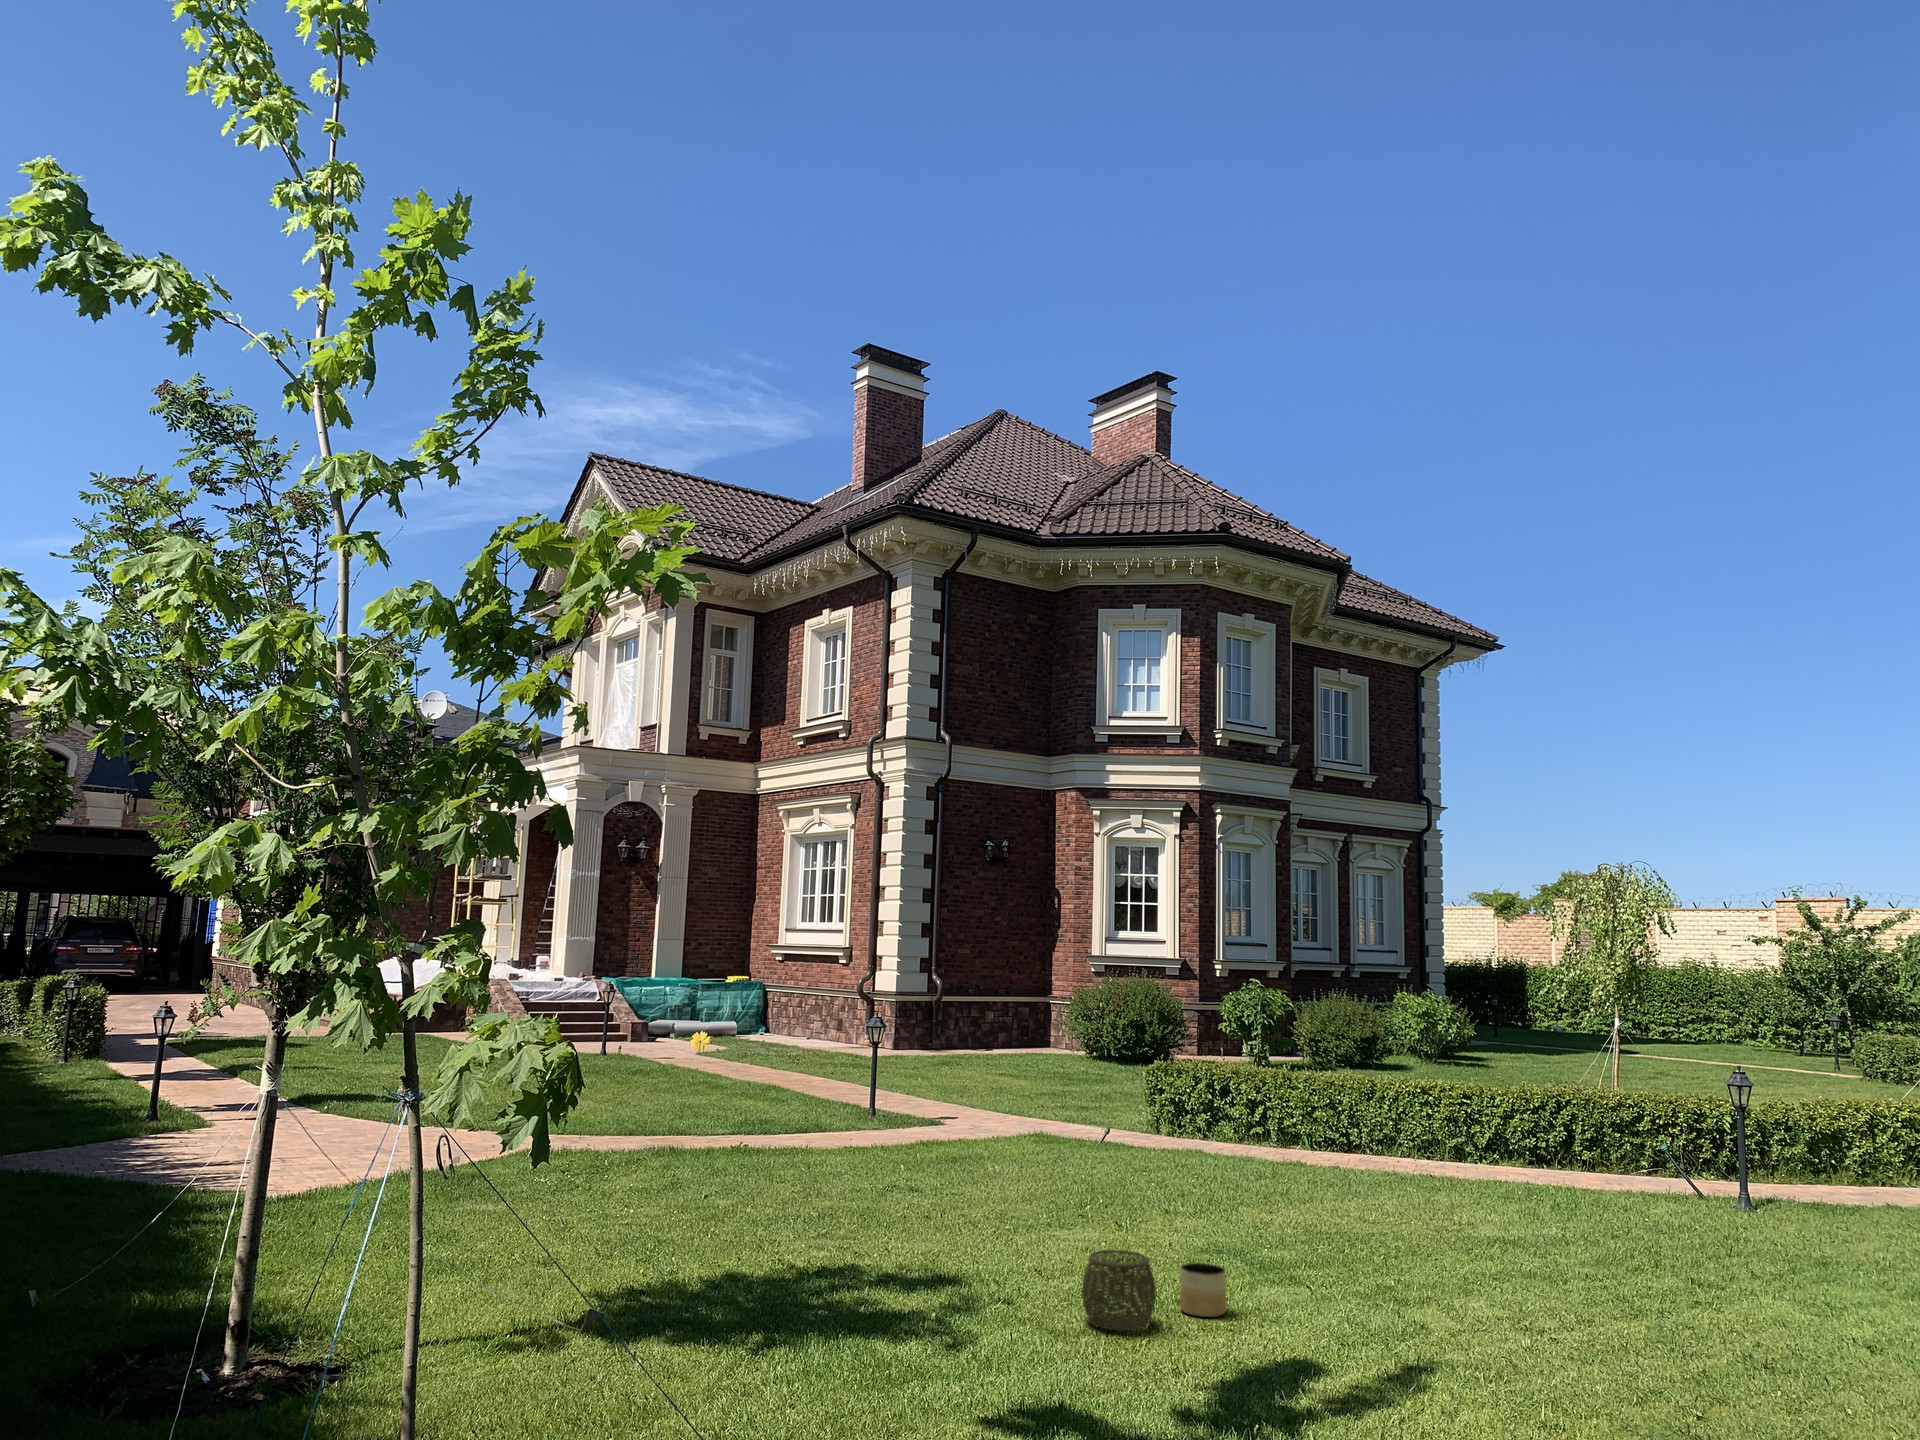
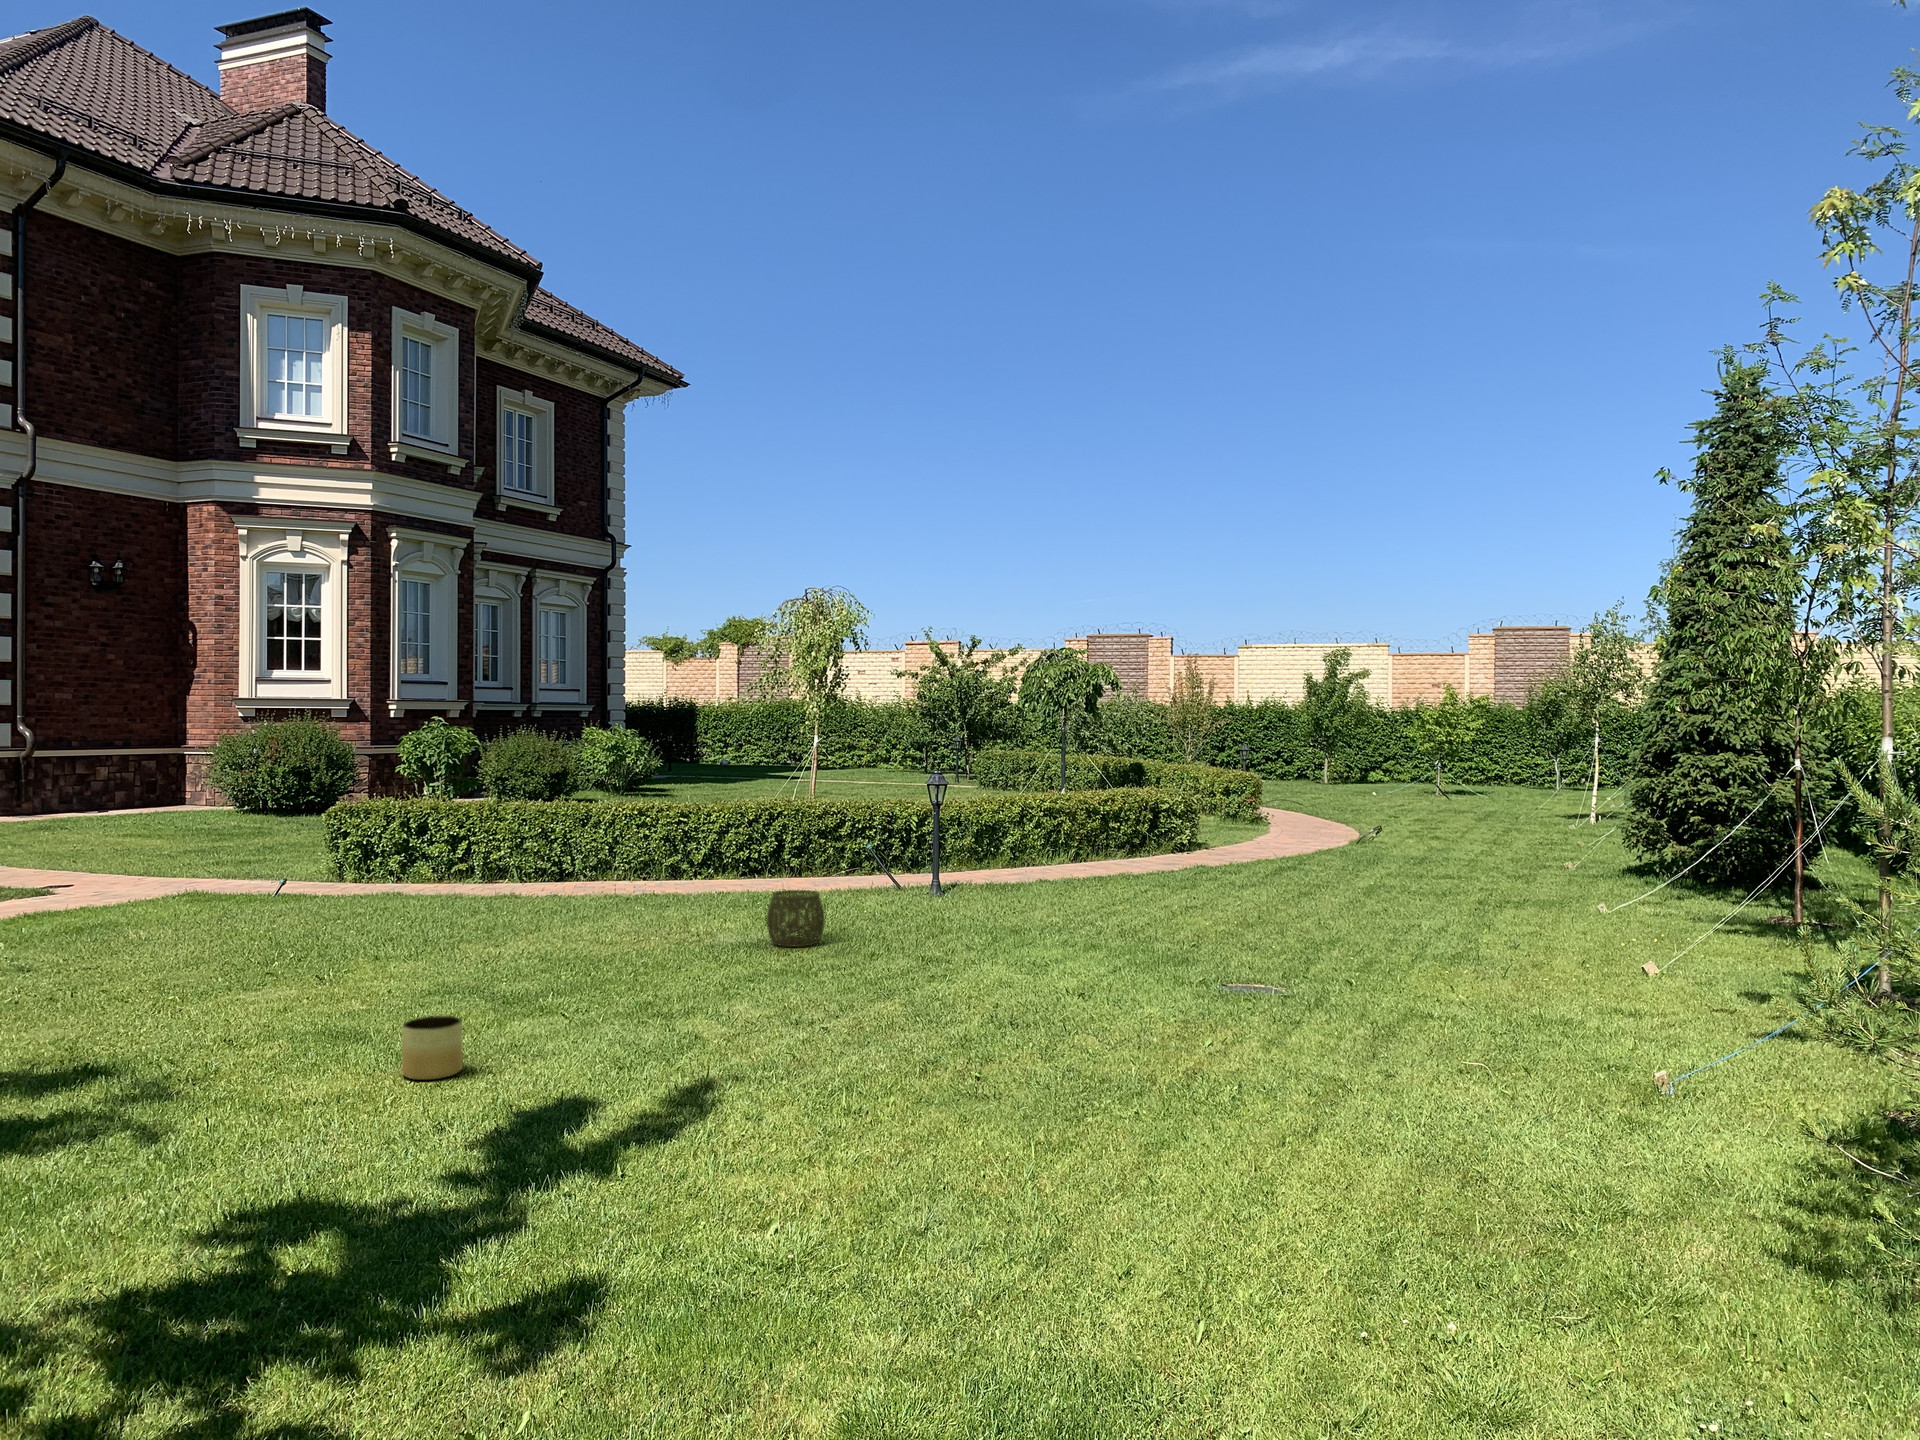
woven basket: present [1082,1249,1156,1331] -> present [766,890,825,947]

